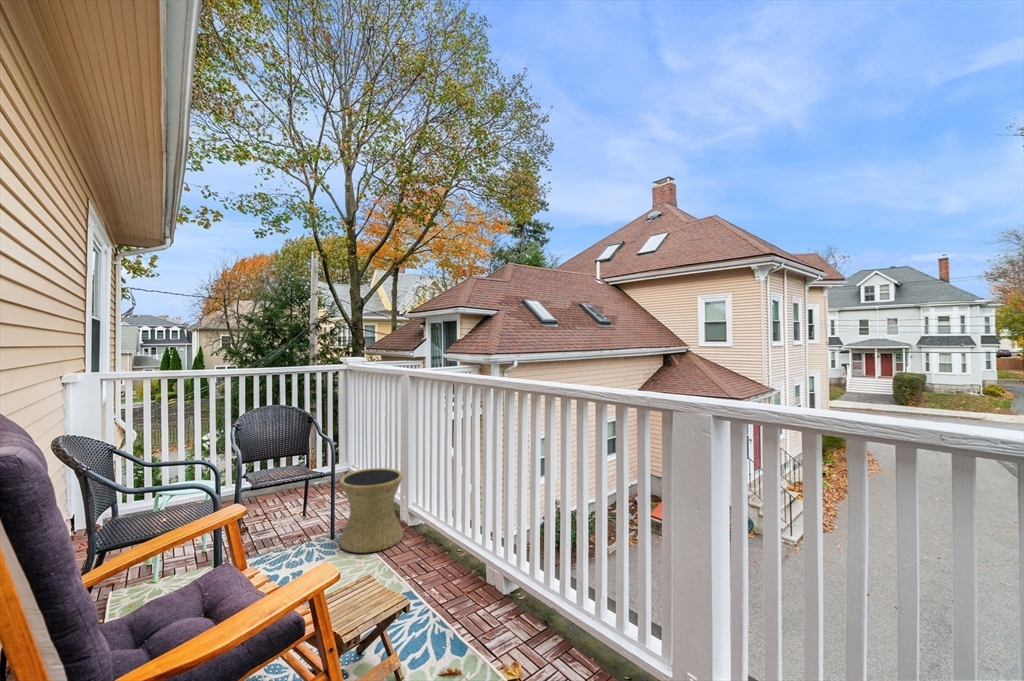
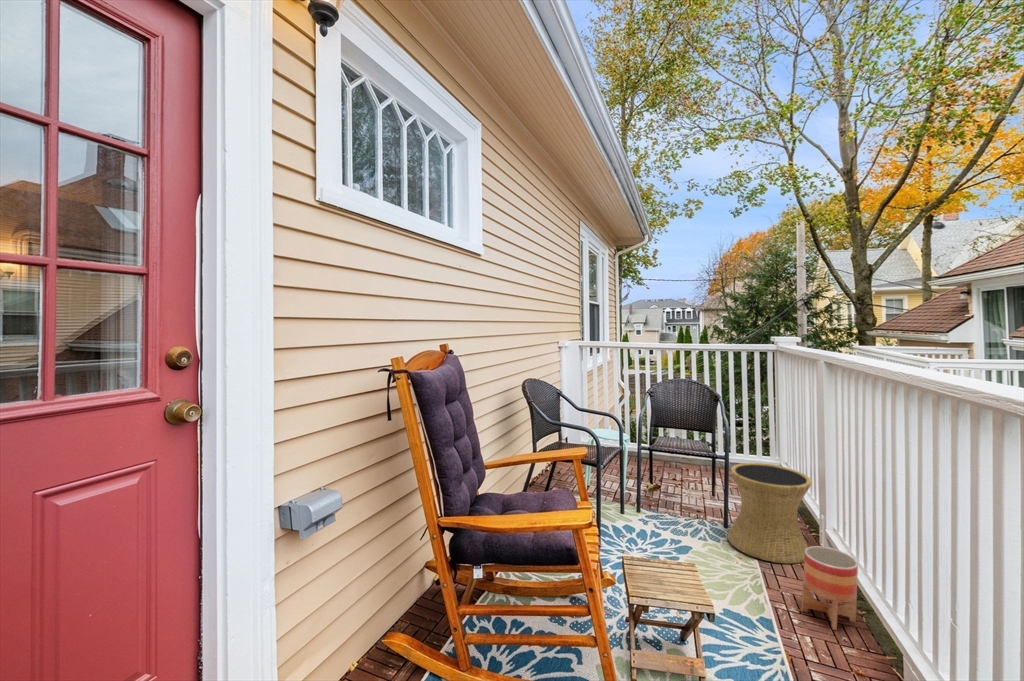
planter: none [421,516,454,576] -> present [802,546,858,630]

